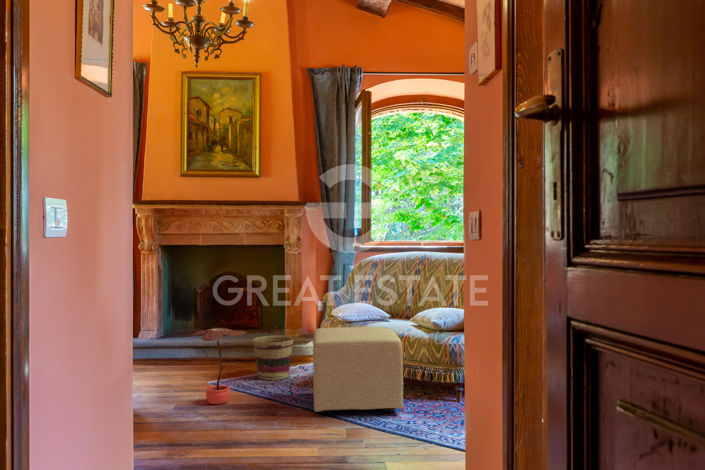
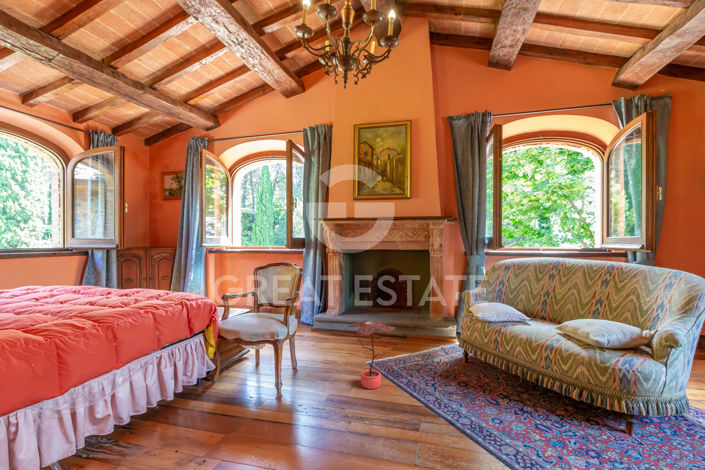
ottoman: present [313,327,403,414] -> none [456,329,563,437]
basket: present [253,335,294,380] -> none [402,324,437,364]

